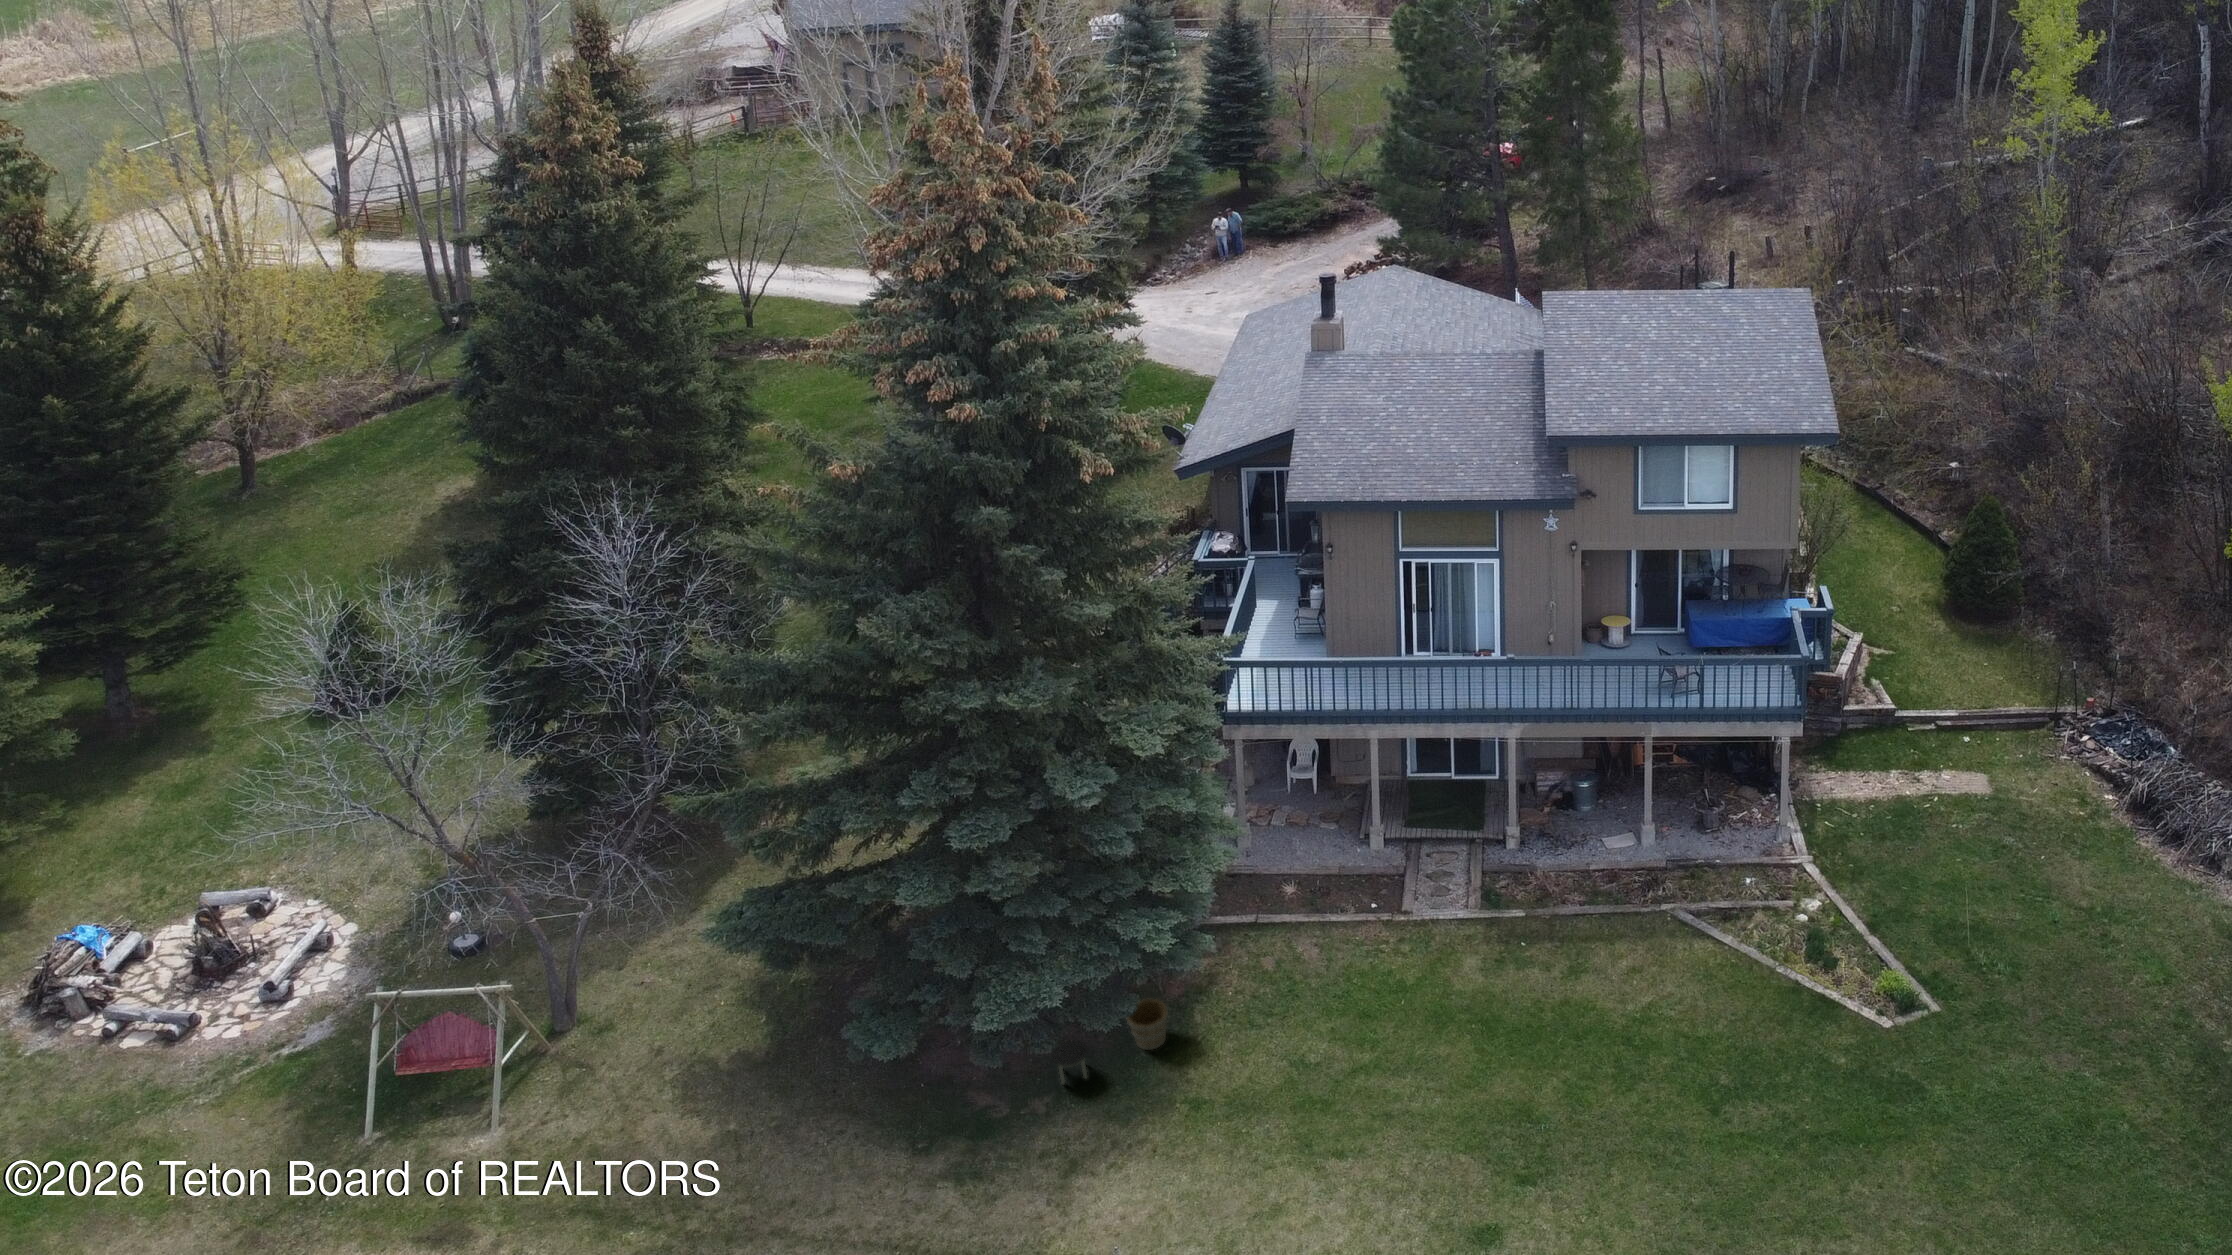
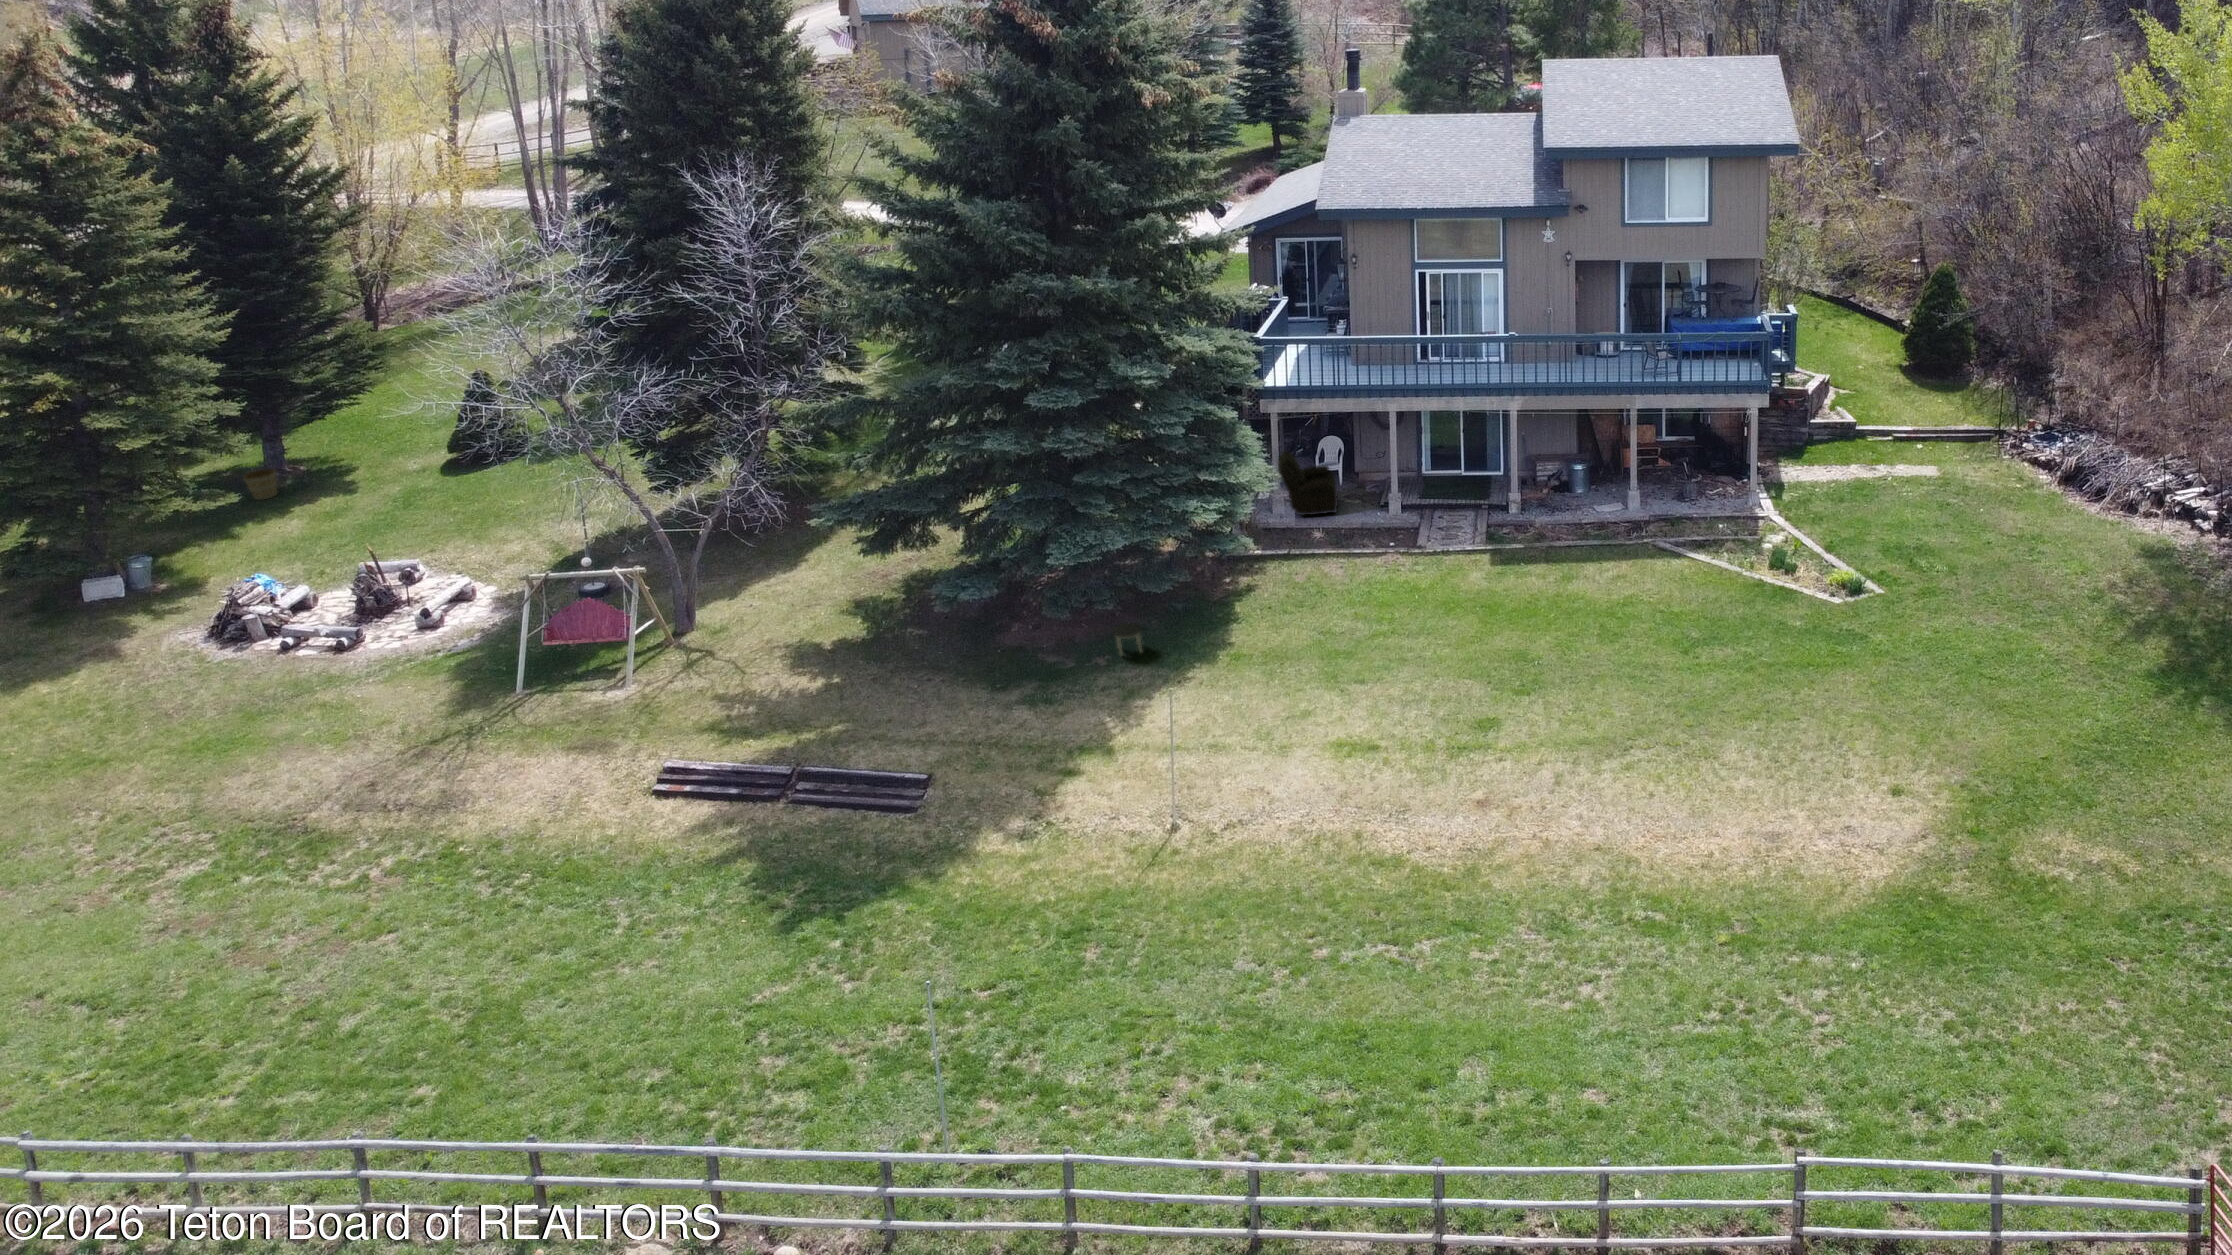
chair: none [1245,763,1312,841] -> present [1278,451,1338,515]
wooden bucket: present [1127,999,1168,1050] -> present [243,469,278,500]

